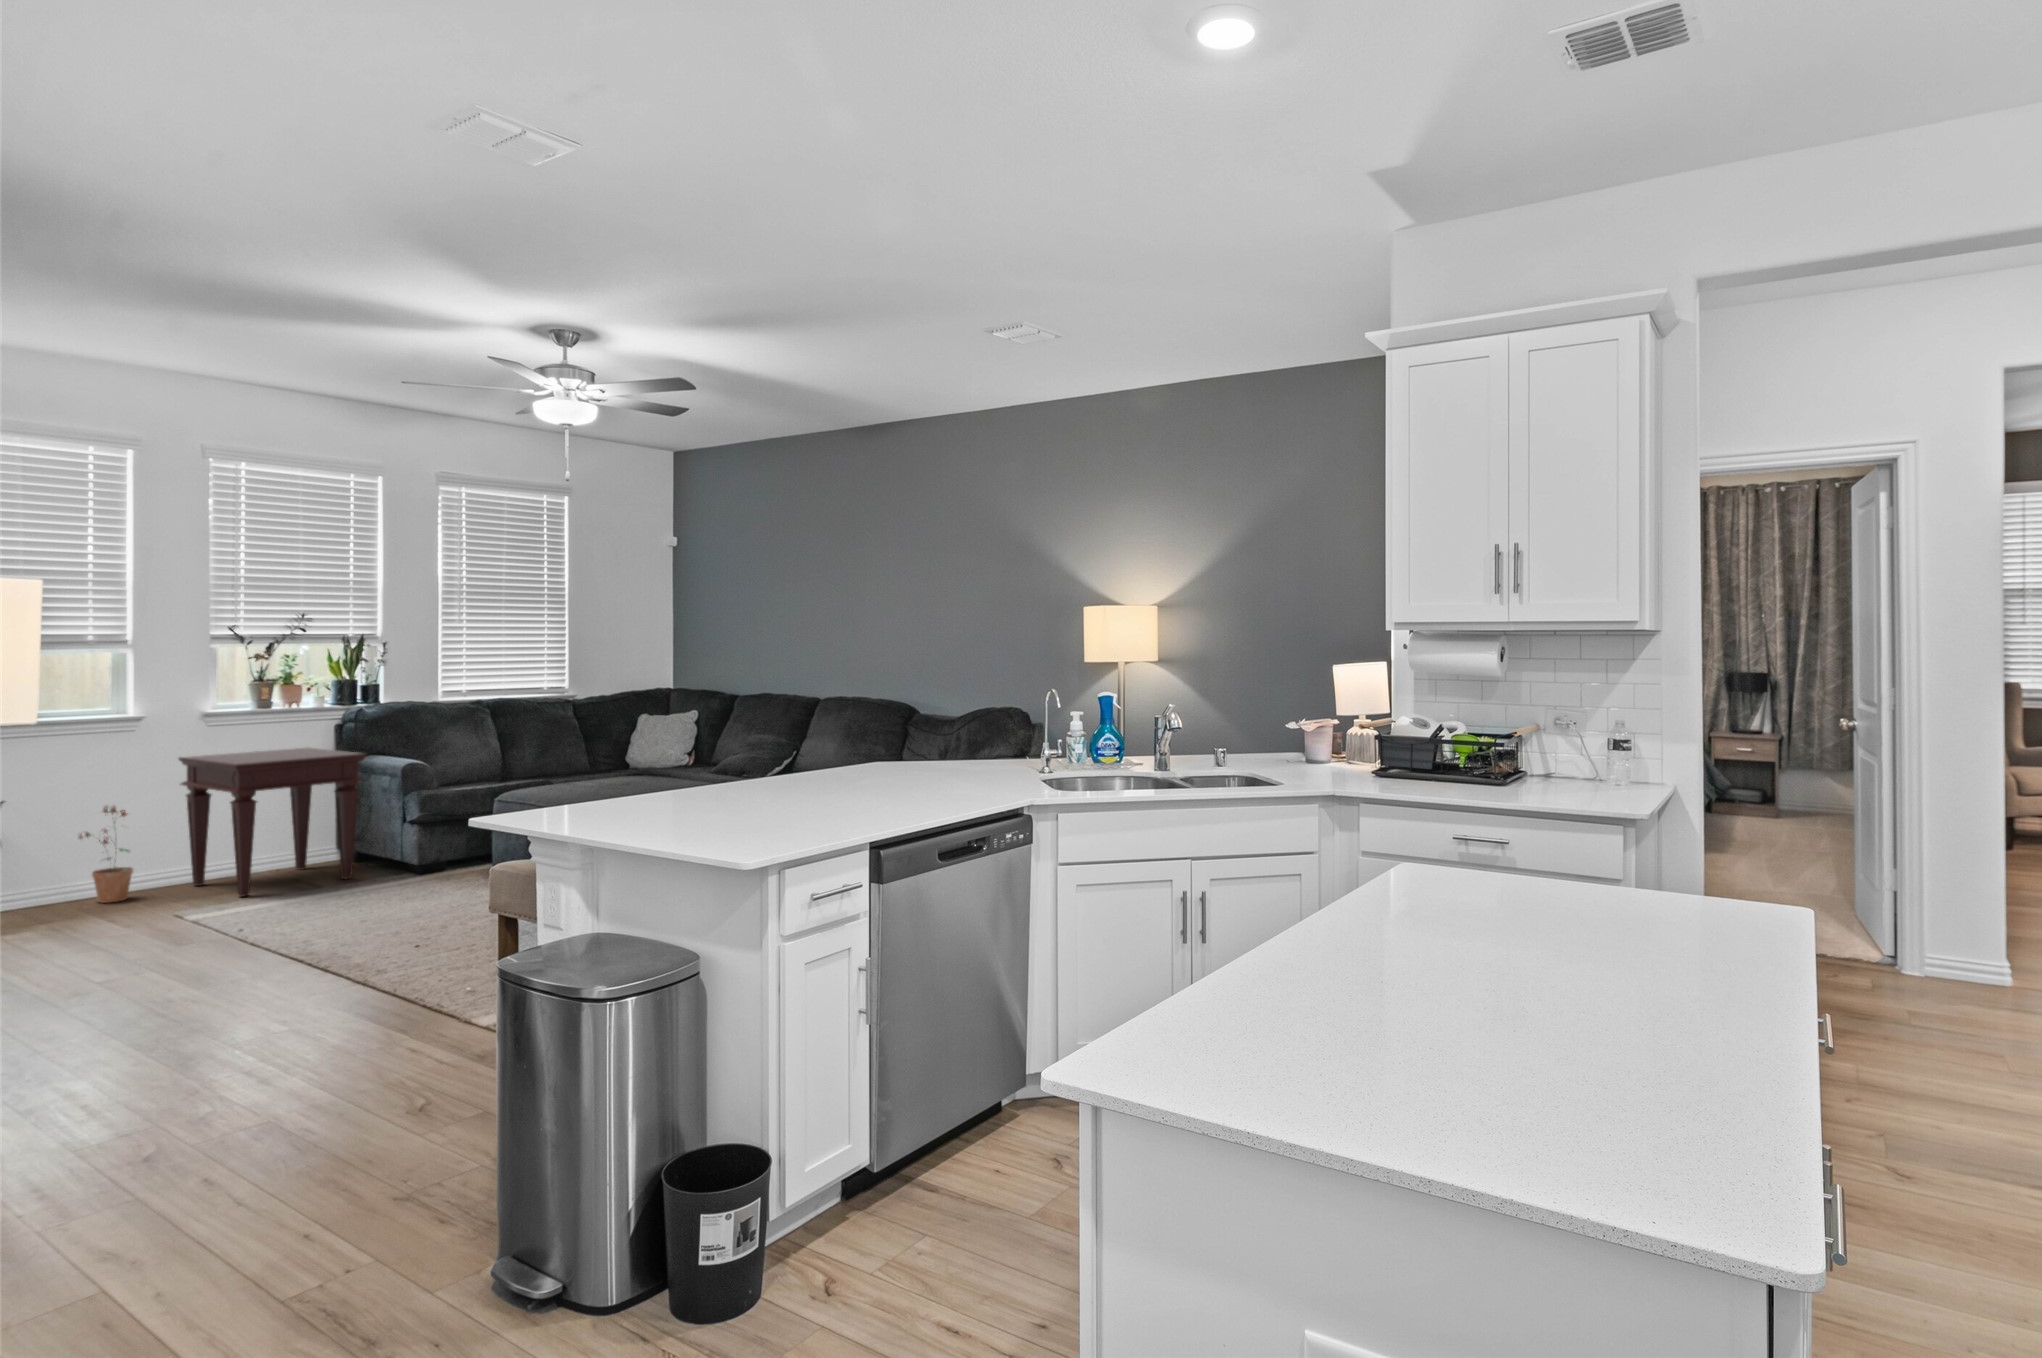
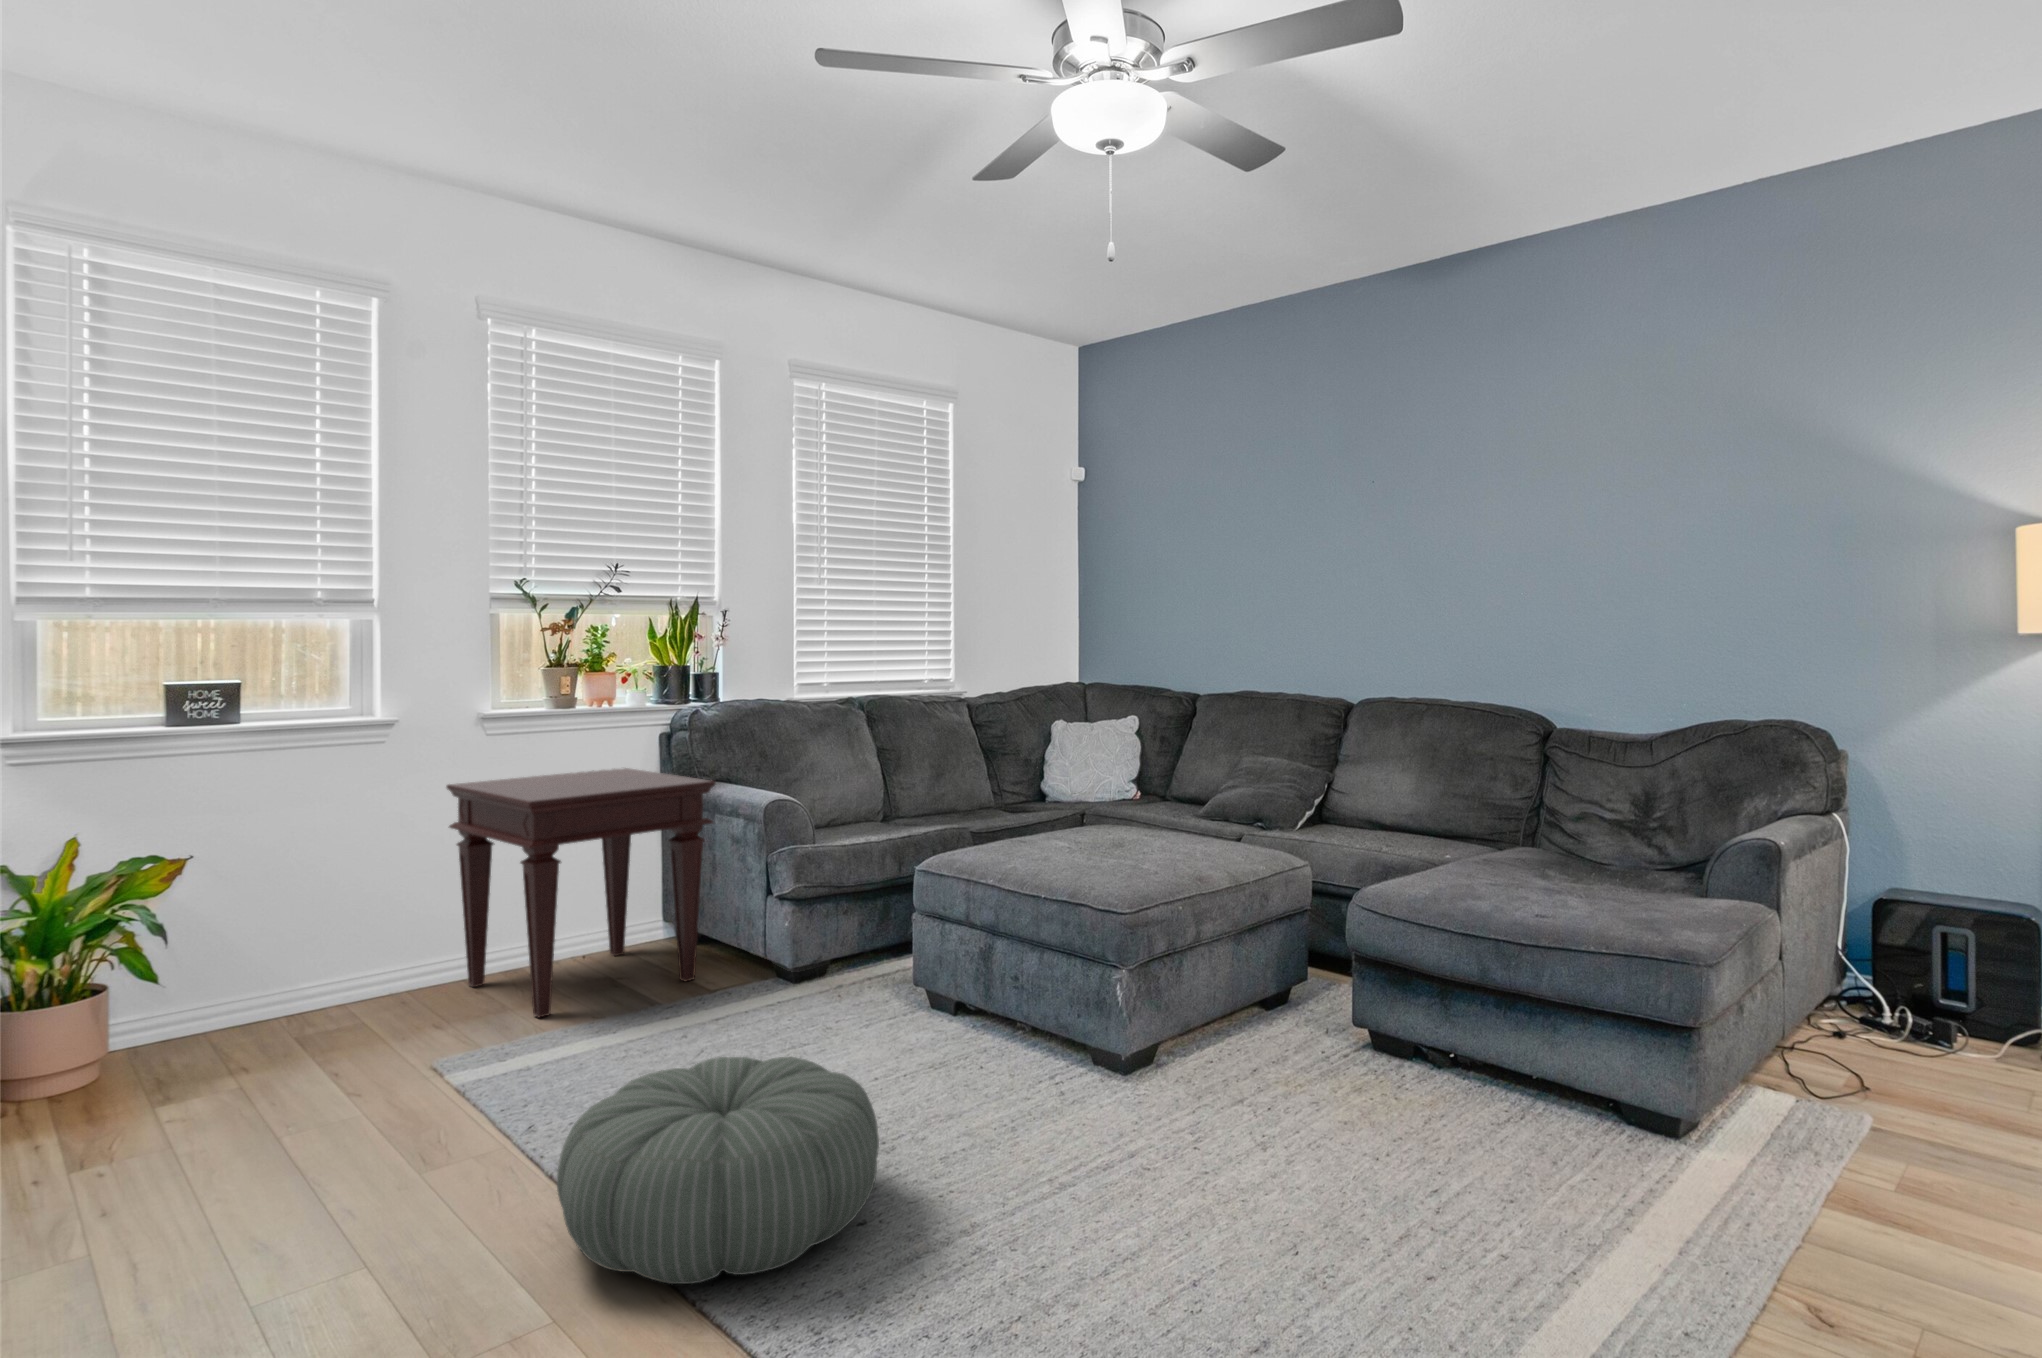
potted plant: present [79,806,133,903] -> none [300,862,383,1021]
pouf: none [244,885,423,973] -> present [557,1057,879,1284]

